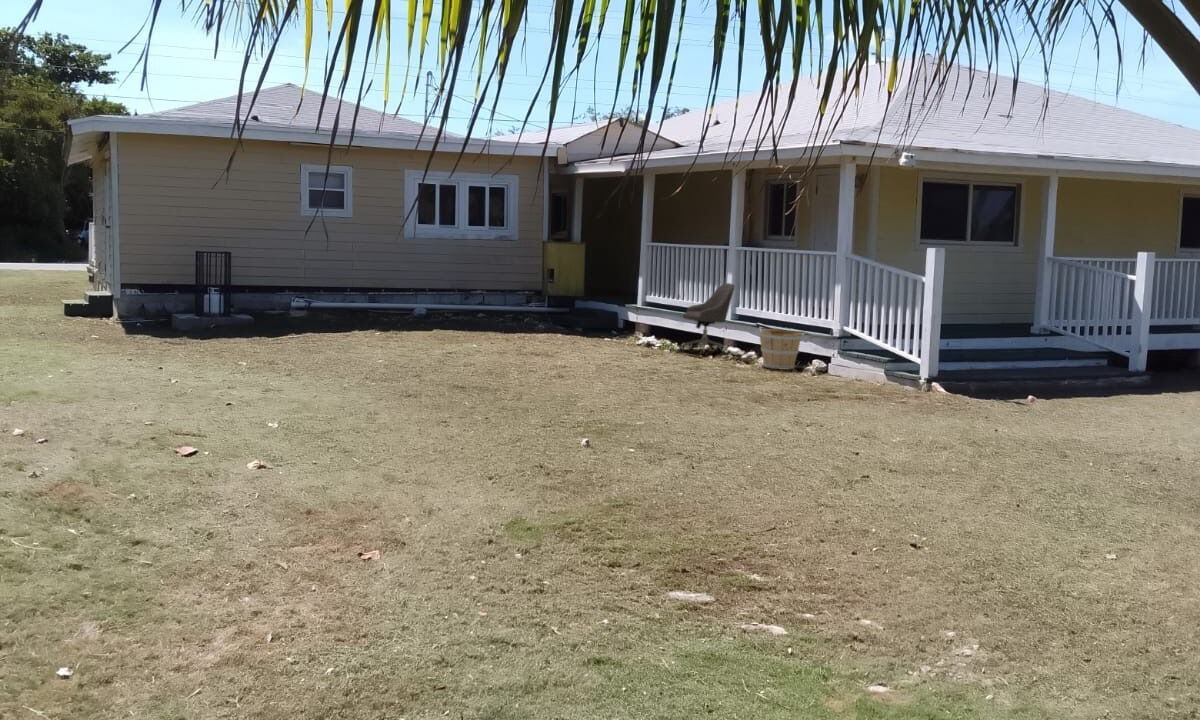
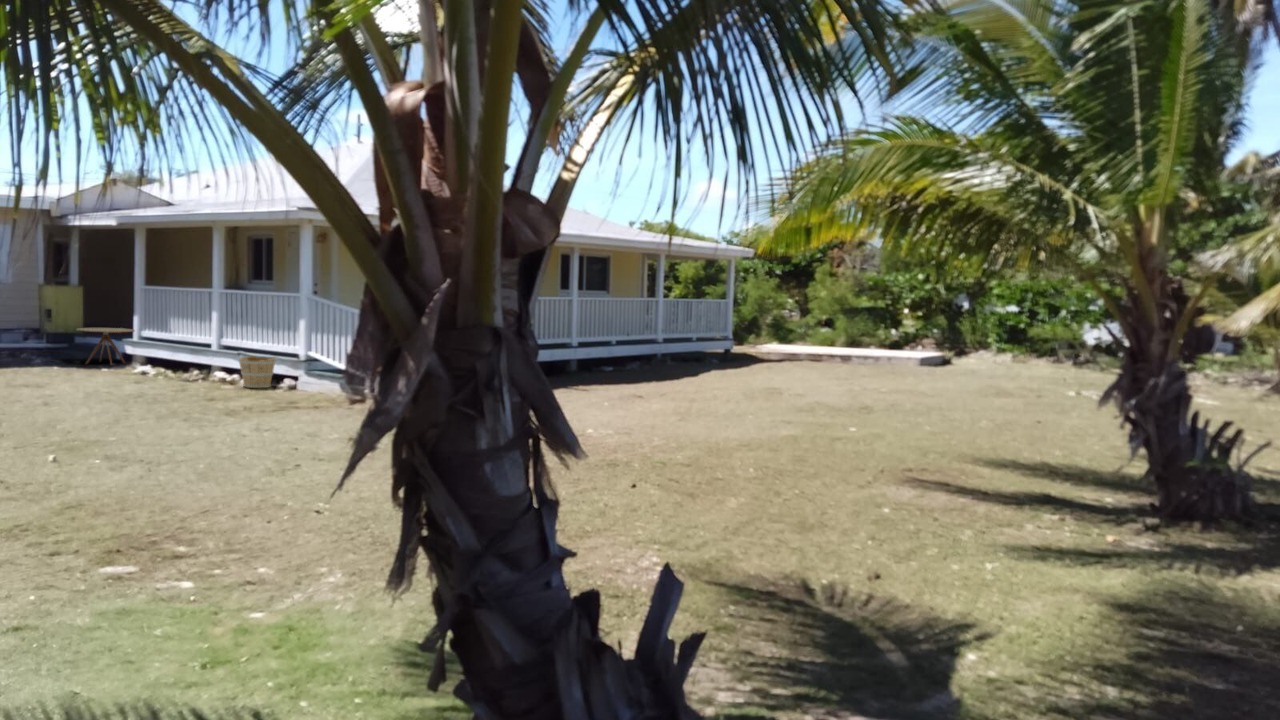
chair: present [679,283,735,355] -> none [170,320,219,380]
round table: none [582,291,640,334] -> present [77,328,134,364]

